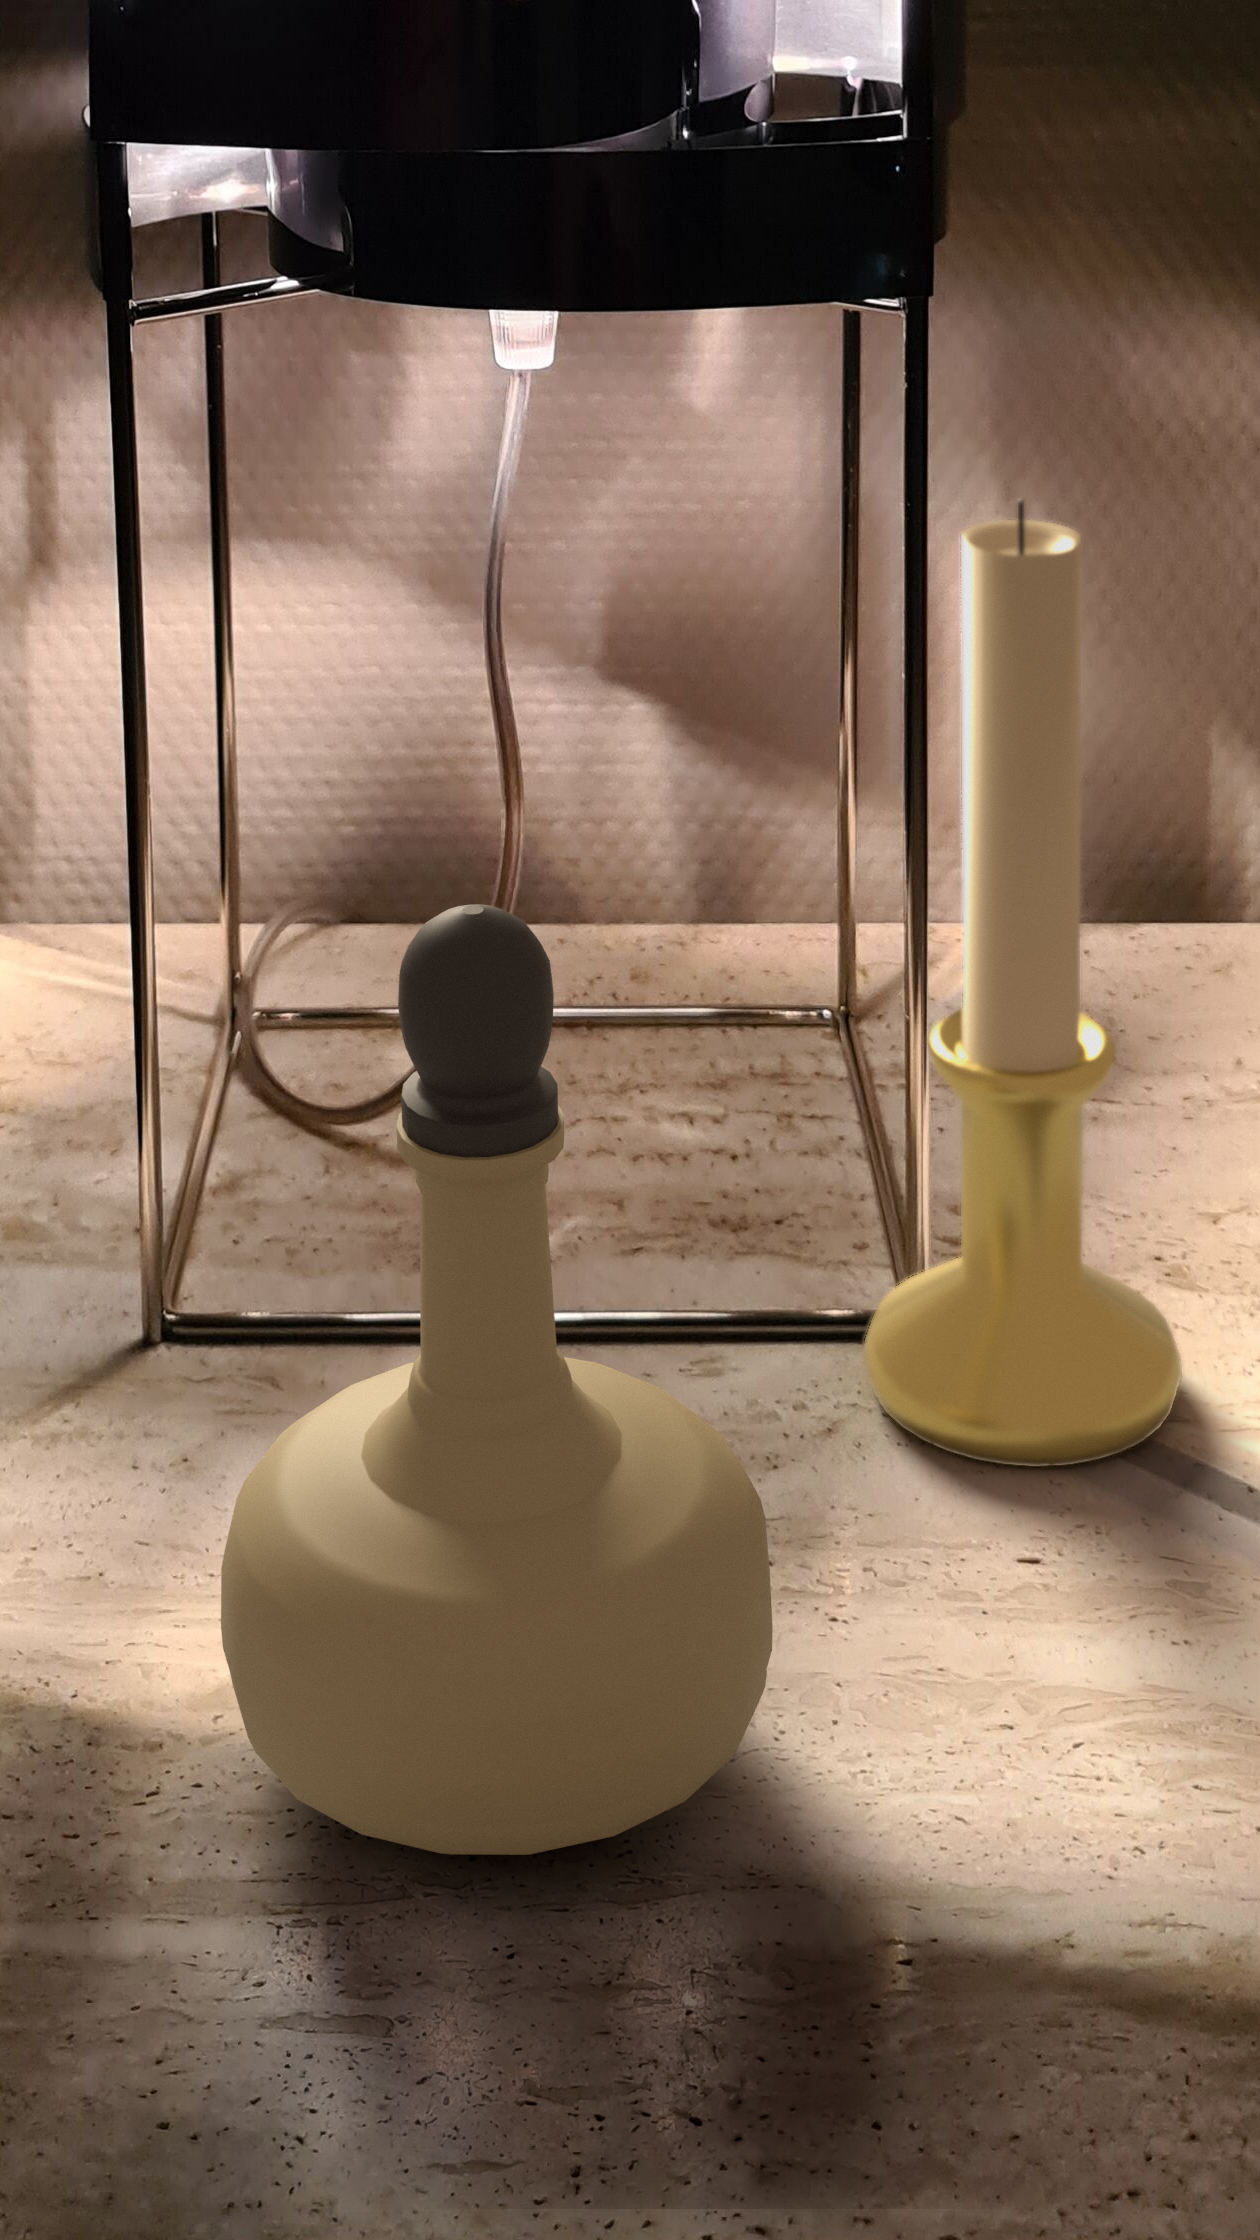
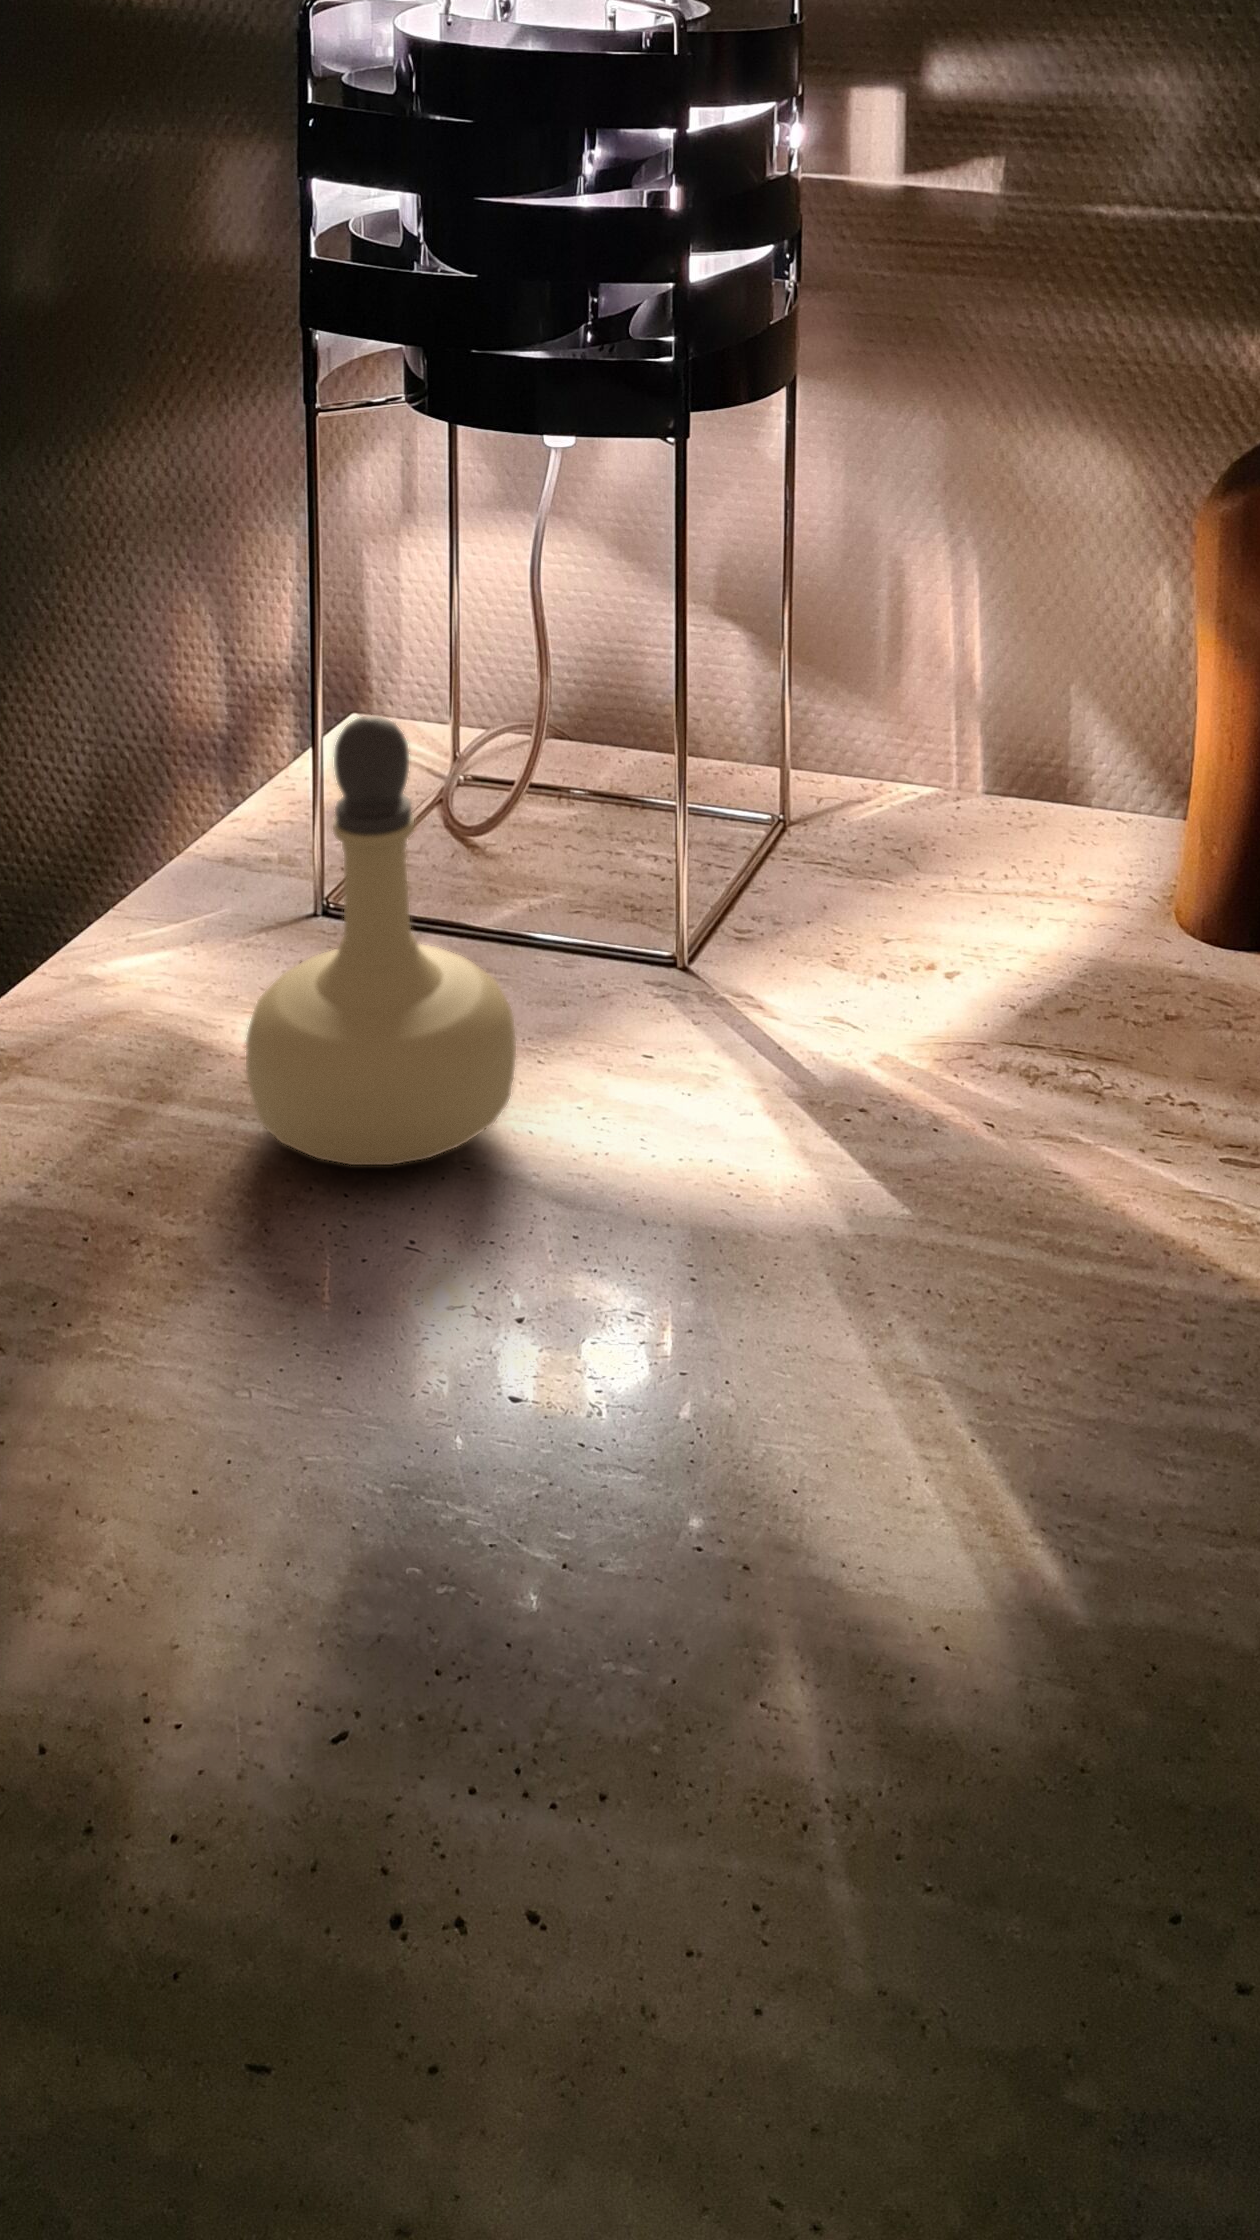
candle holder: present [864,500,1182,1467] -> none [669,545,840,1062]

